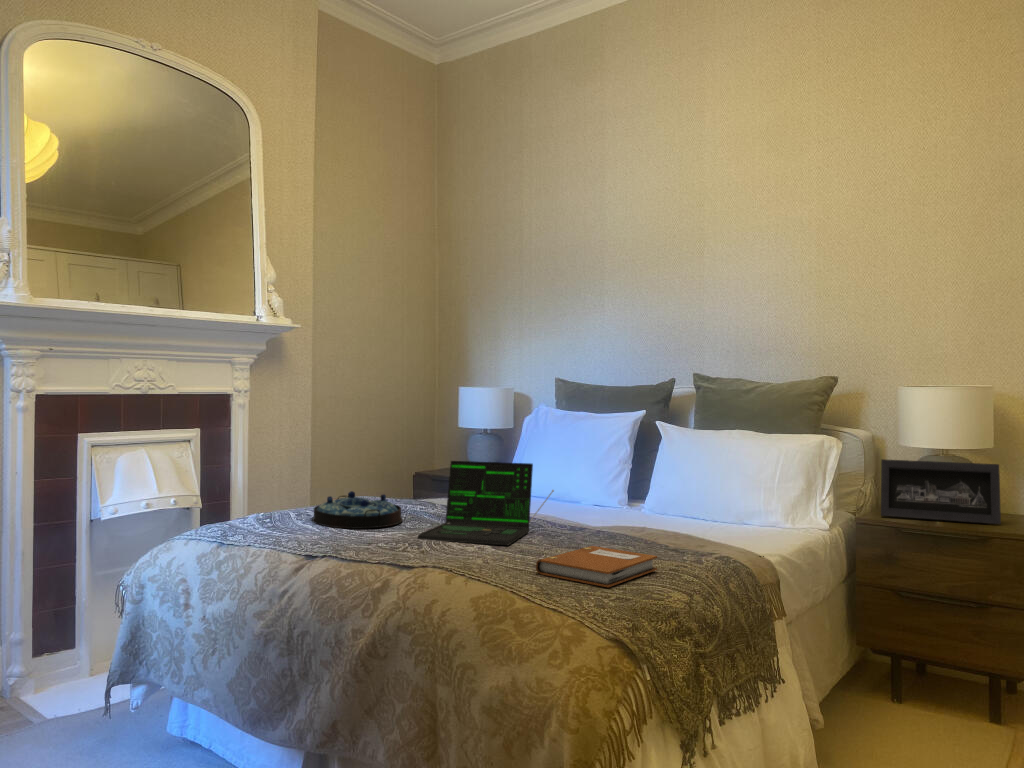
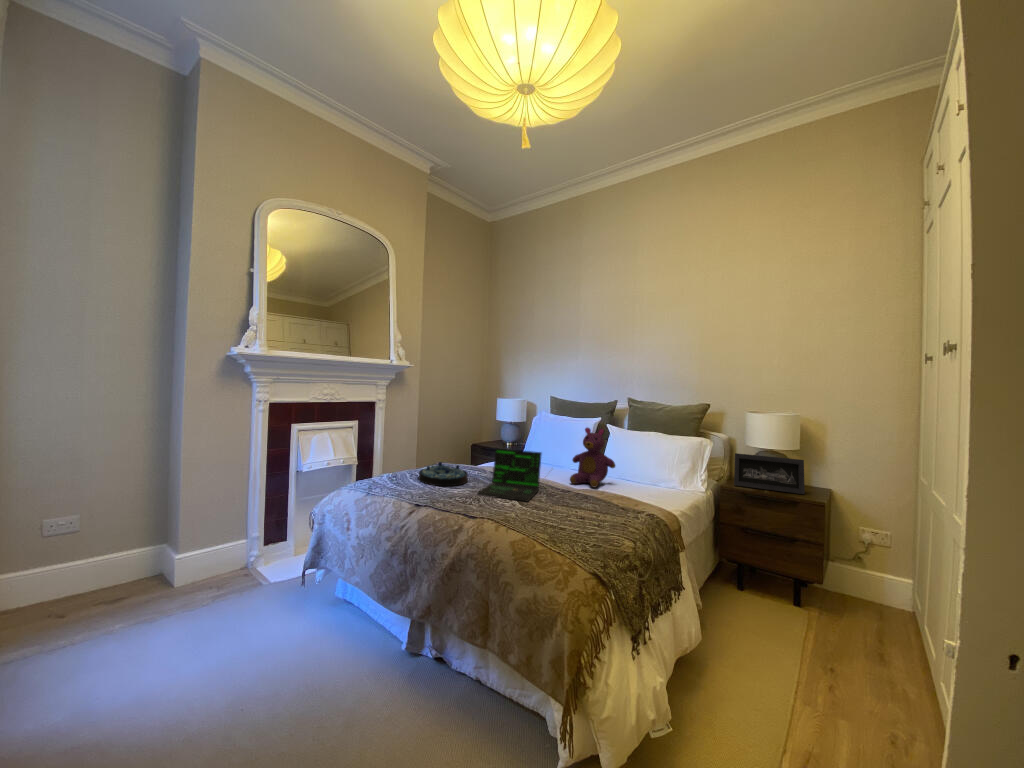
teddy bear: none [587,421,668,526] -> present [570,428,615,487]
notebook: present [536,546,657,587] -> none [546,506,616,539]

